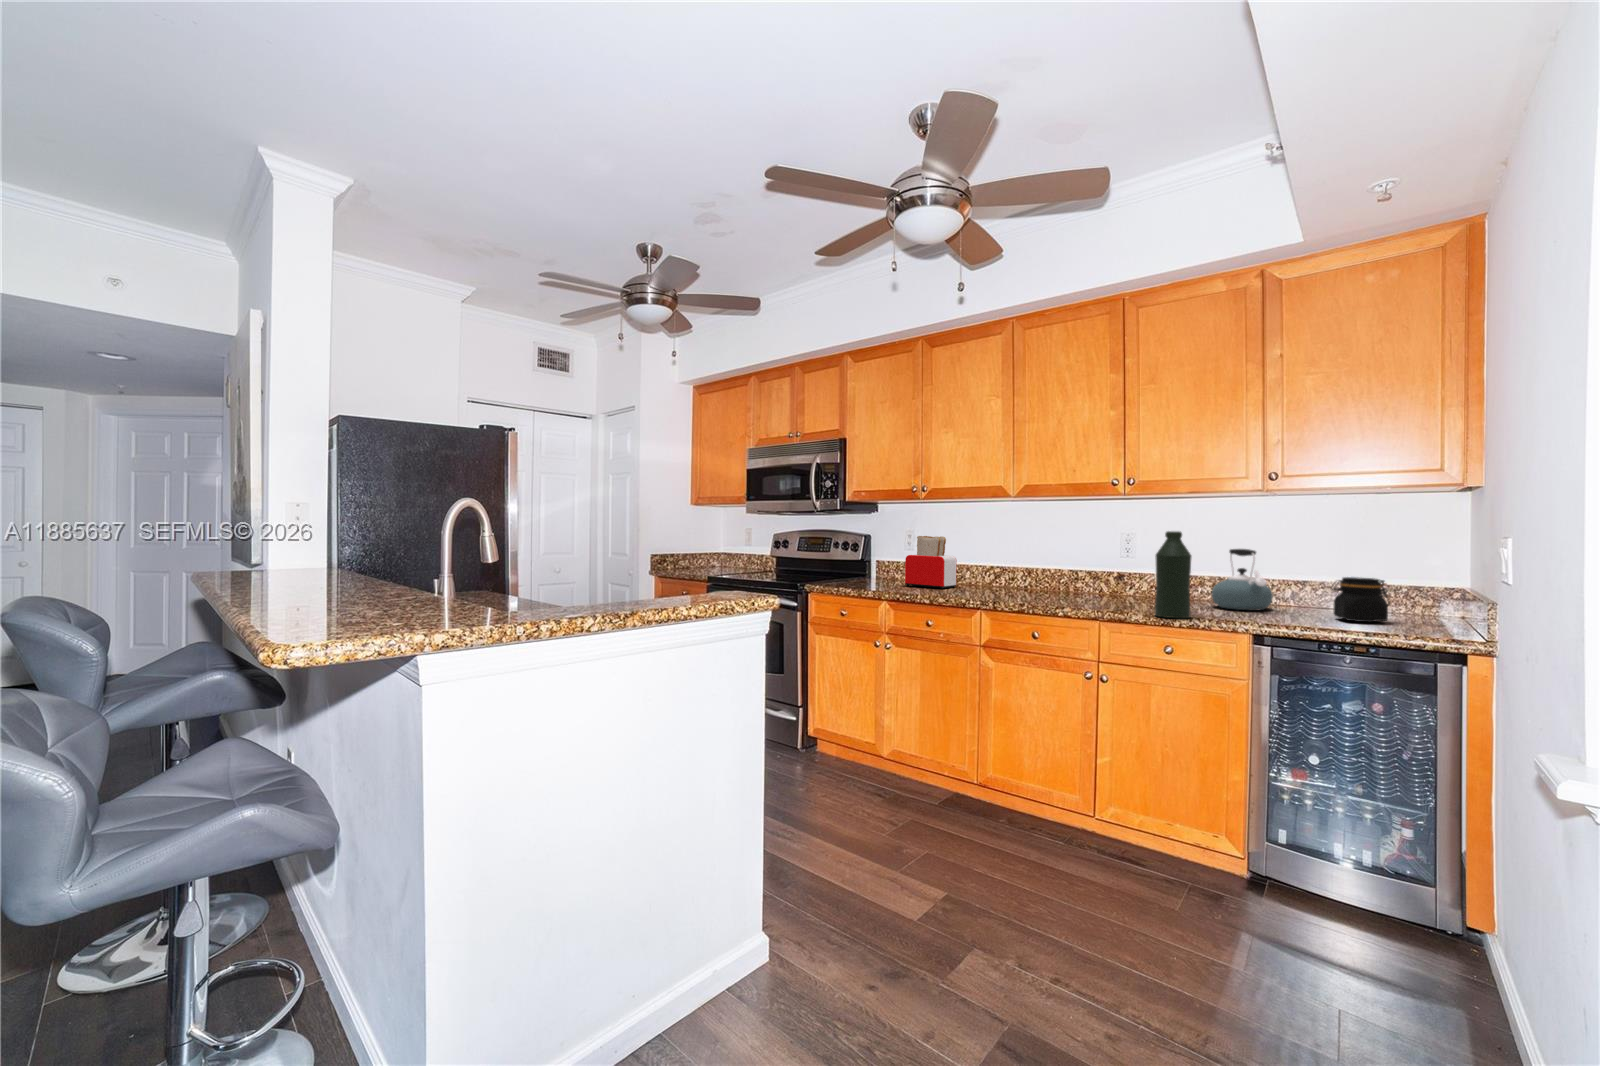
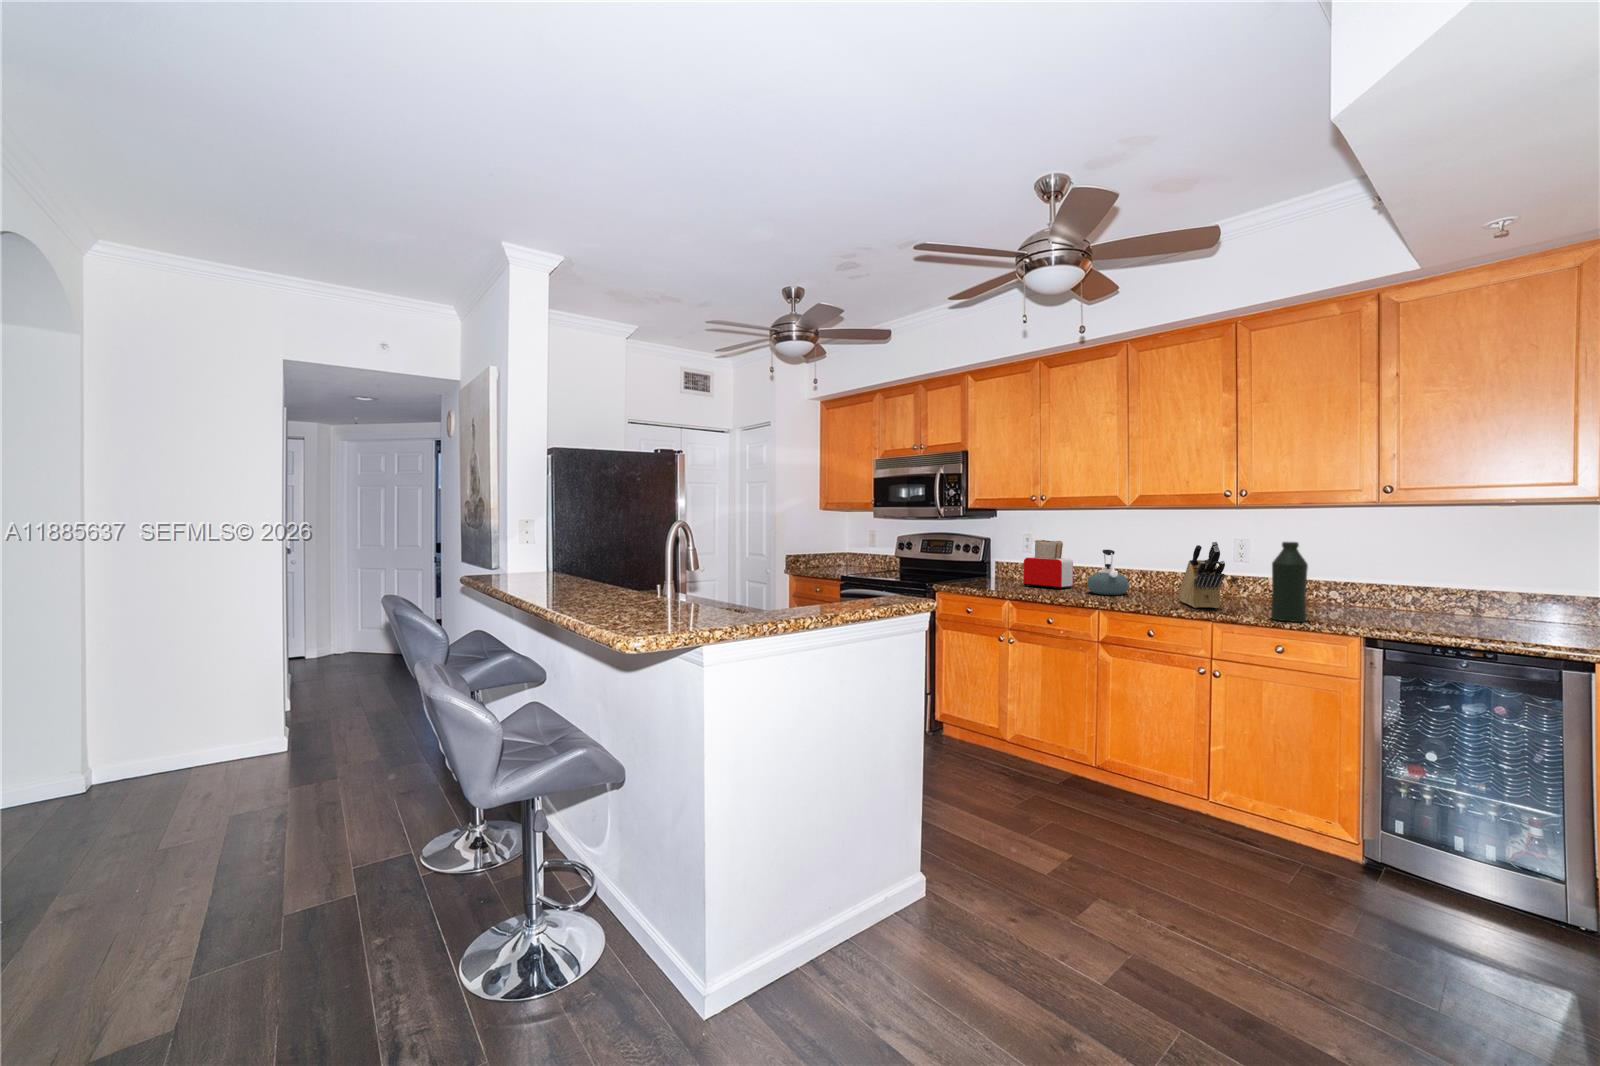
knife block: none [1062,533,1108,606] -> present [1179,542,1225,608]
kettle: present [1212,549,1273,610] -> present [1087,550,1129,595]
jar: present [1331,577,1390,622] -> none [1449,586,1511,629]

